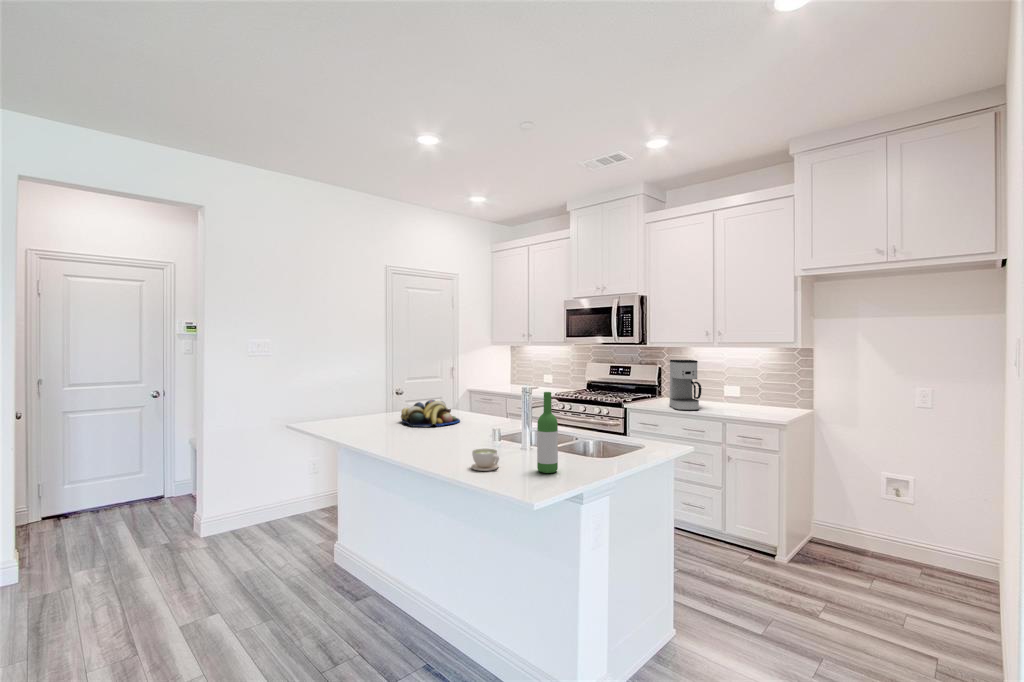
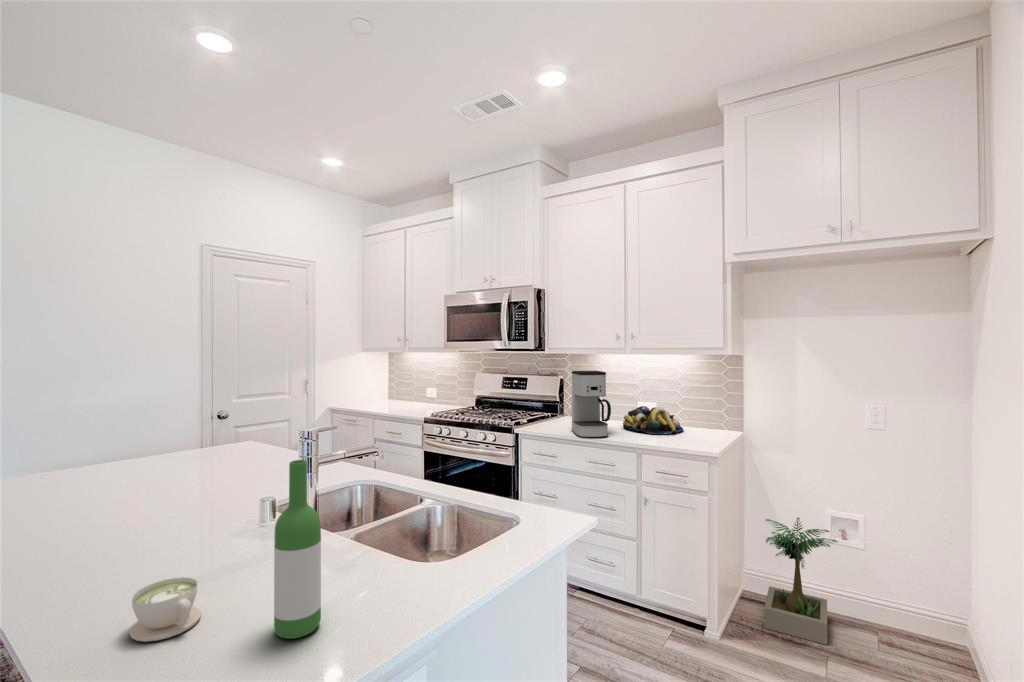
fruit bowl: present [401,400,460,427] -> present [623,406,683,434]
potted plant: none [824,476,897,572] -> present [764,518,838,645]

